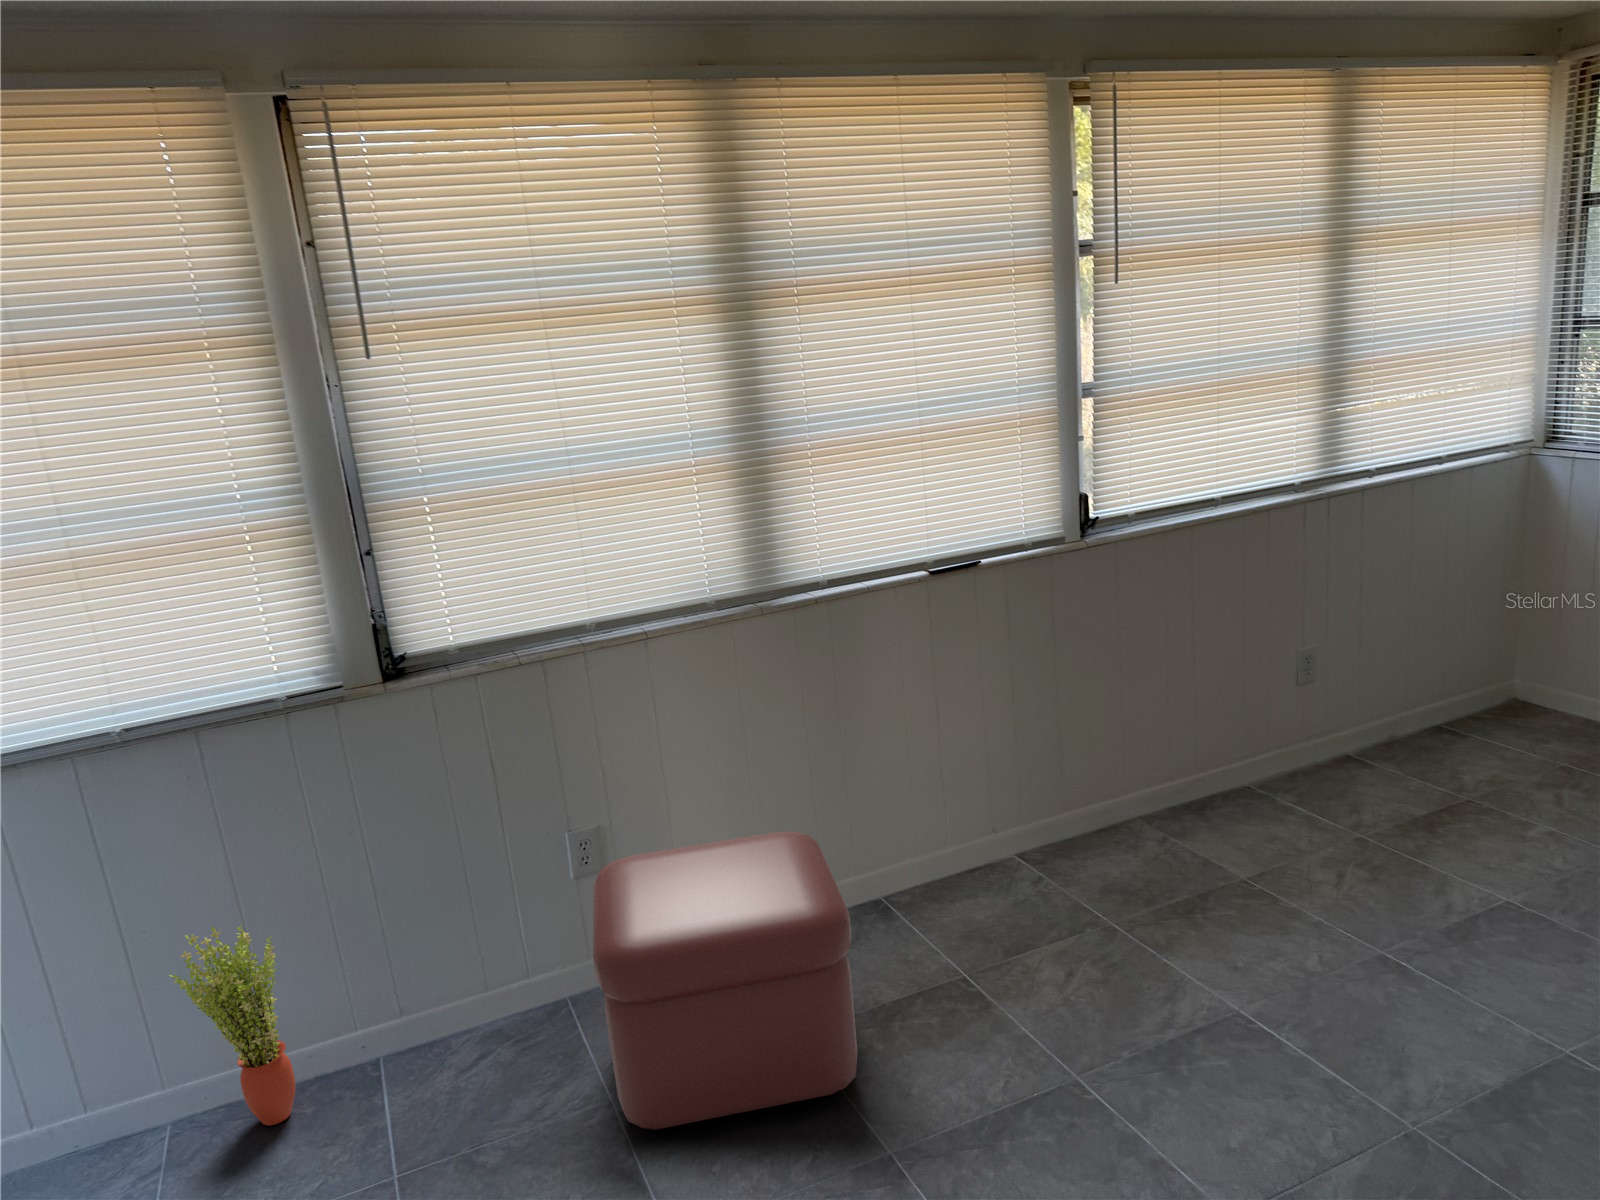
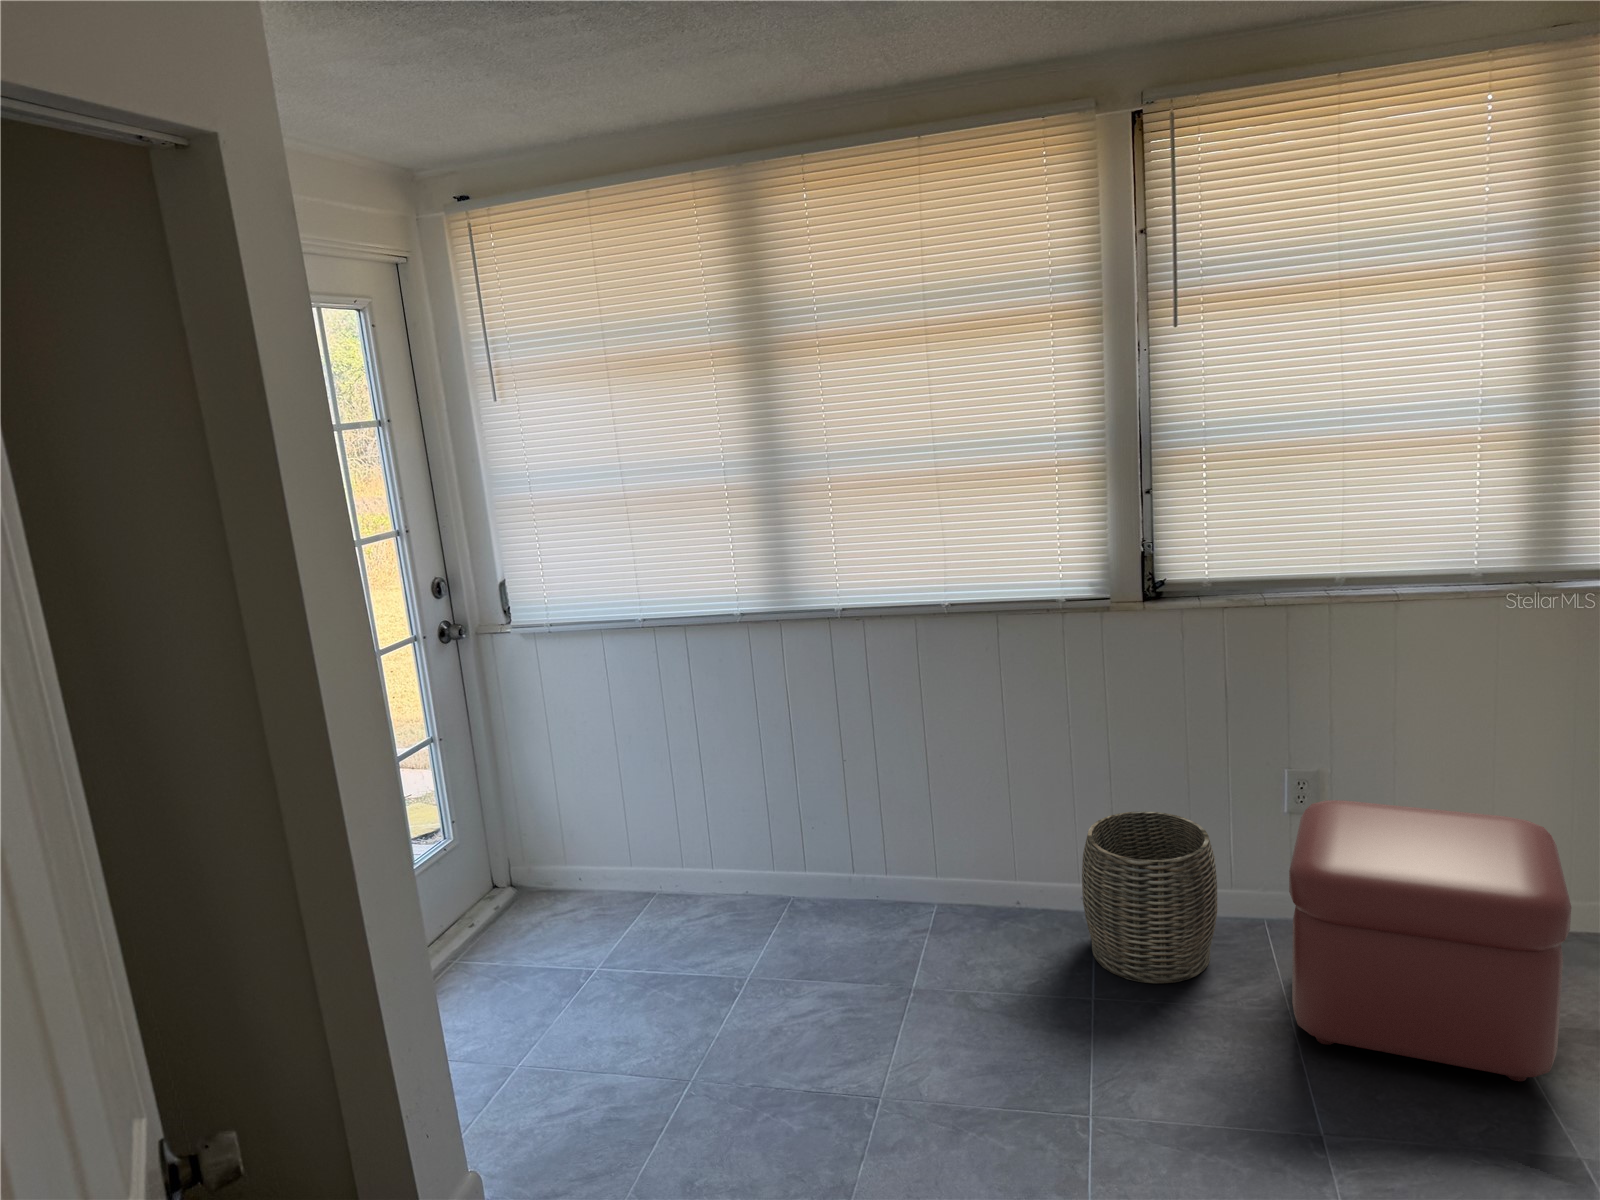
woven basket: none [356,920,524,1136] -> present [1082,811,1217,983]
potted plant: present [169,924,295,1125] -> none [955,764,1030,930]

